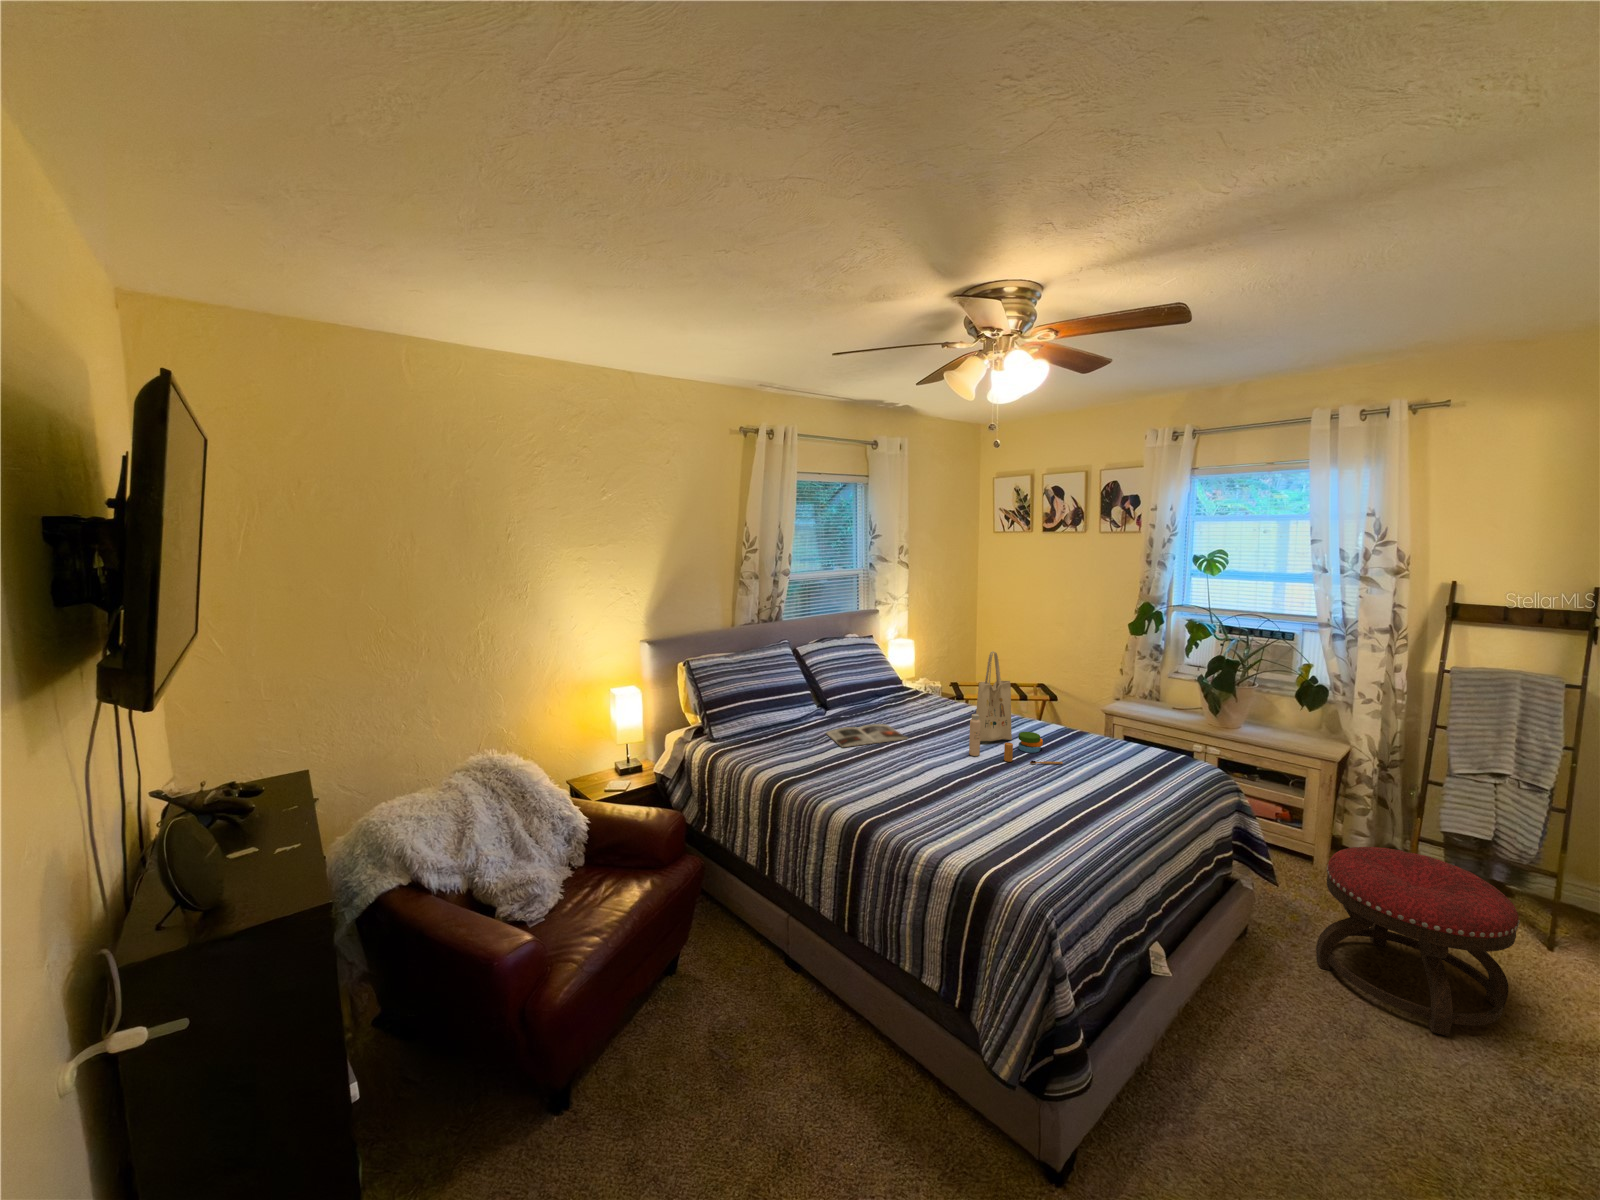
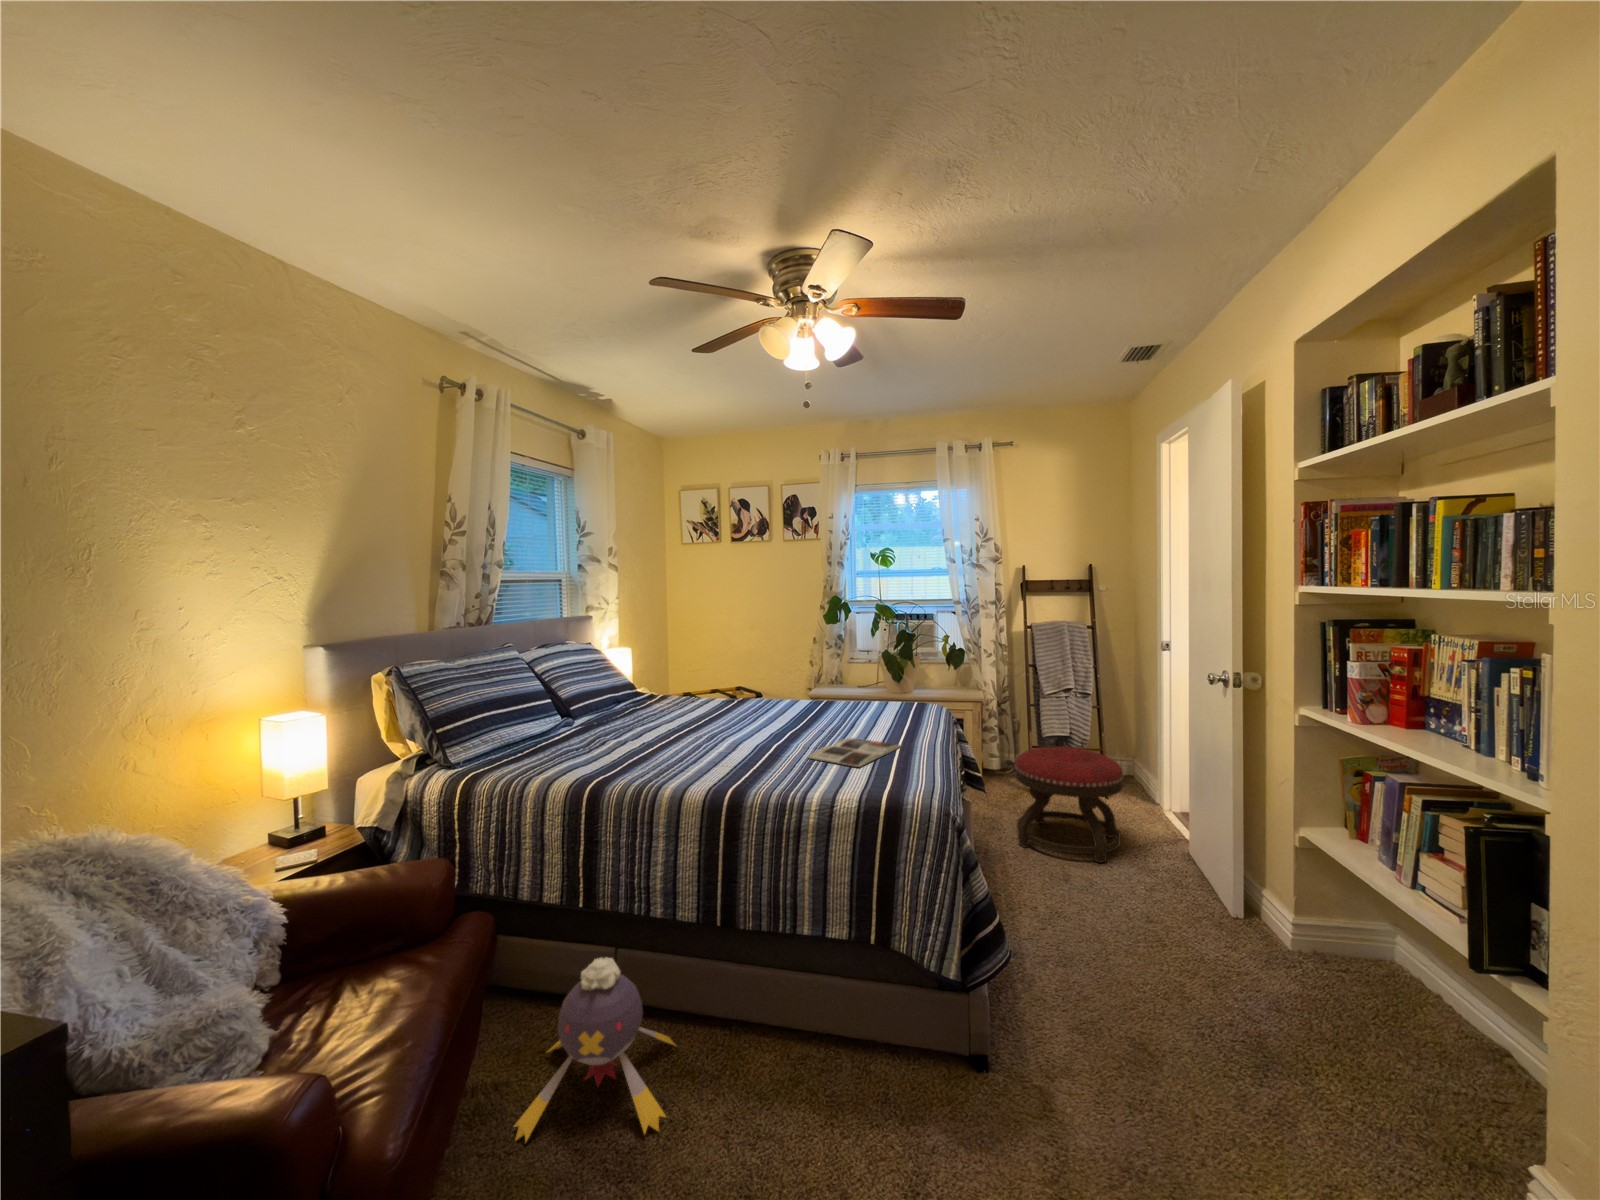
tote bag: present [969,651,1063,764] -> none [753,627,843,729]
magazine: present [826,724,907,747] -> present [809,738,901,767]
plush toy: none [678,923,808,1069] -> present [513,958,675,1142]

